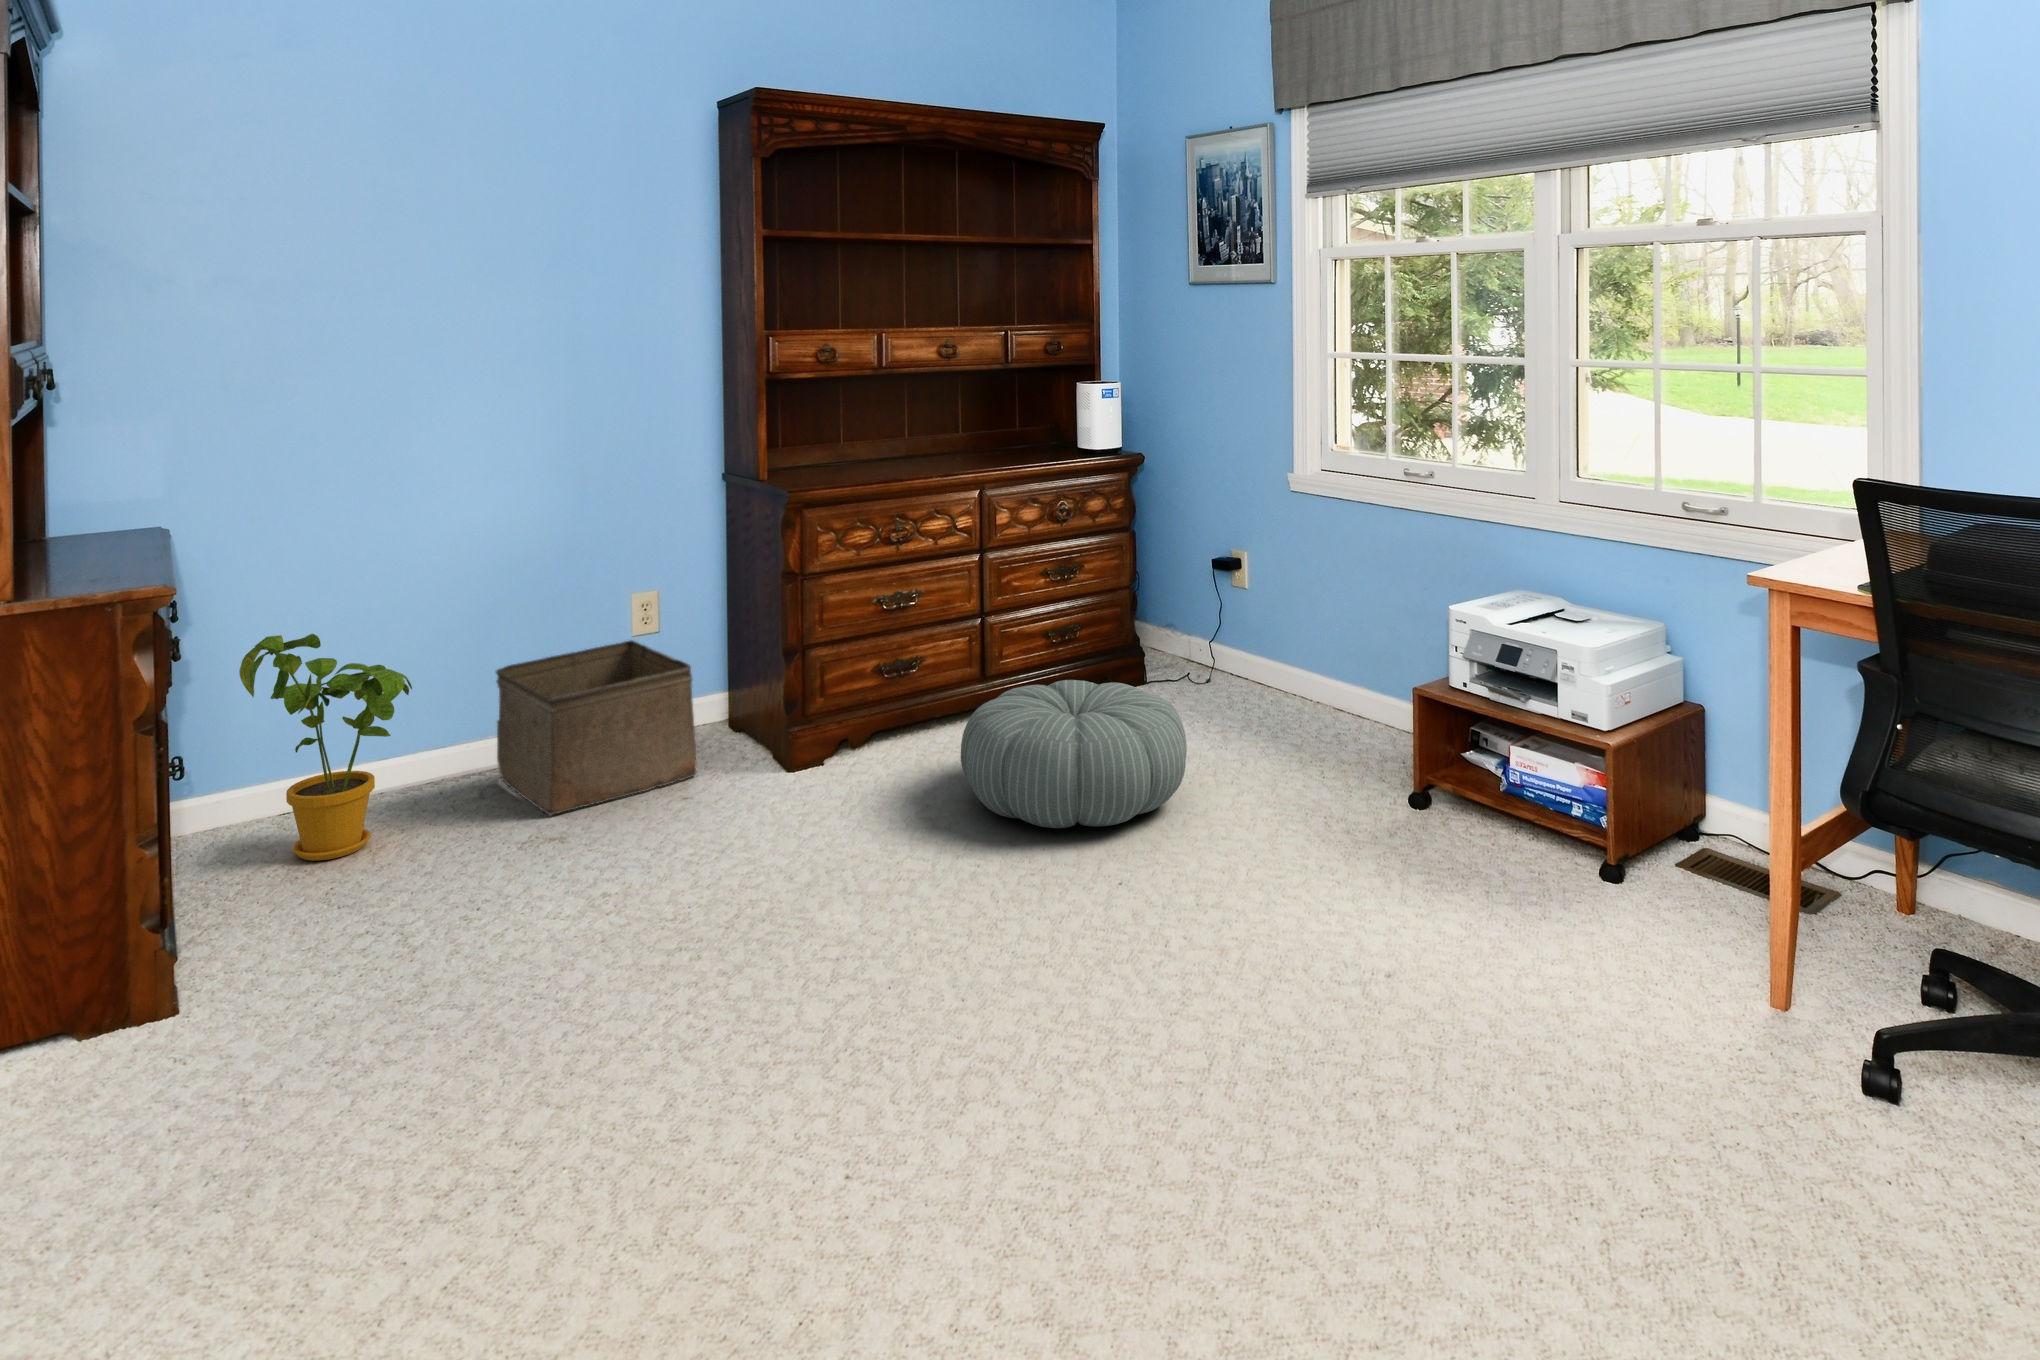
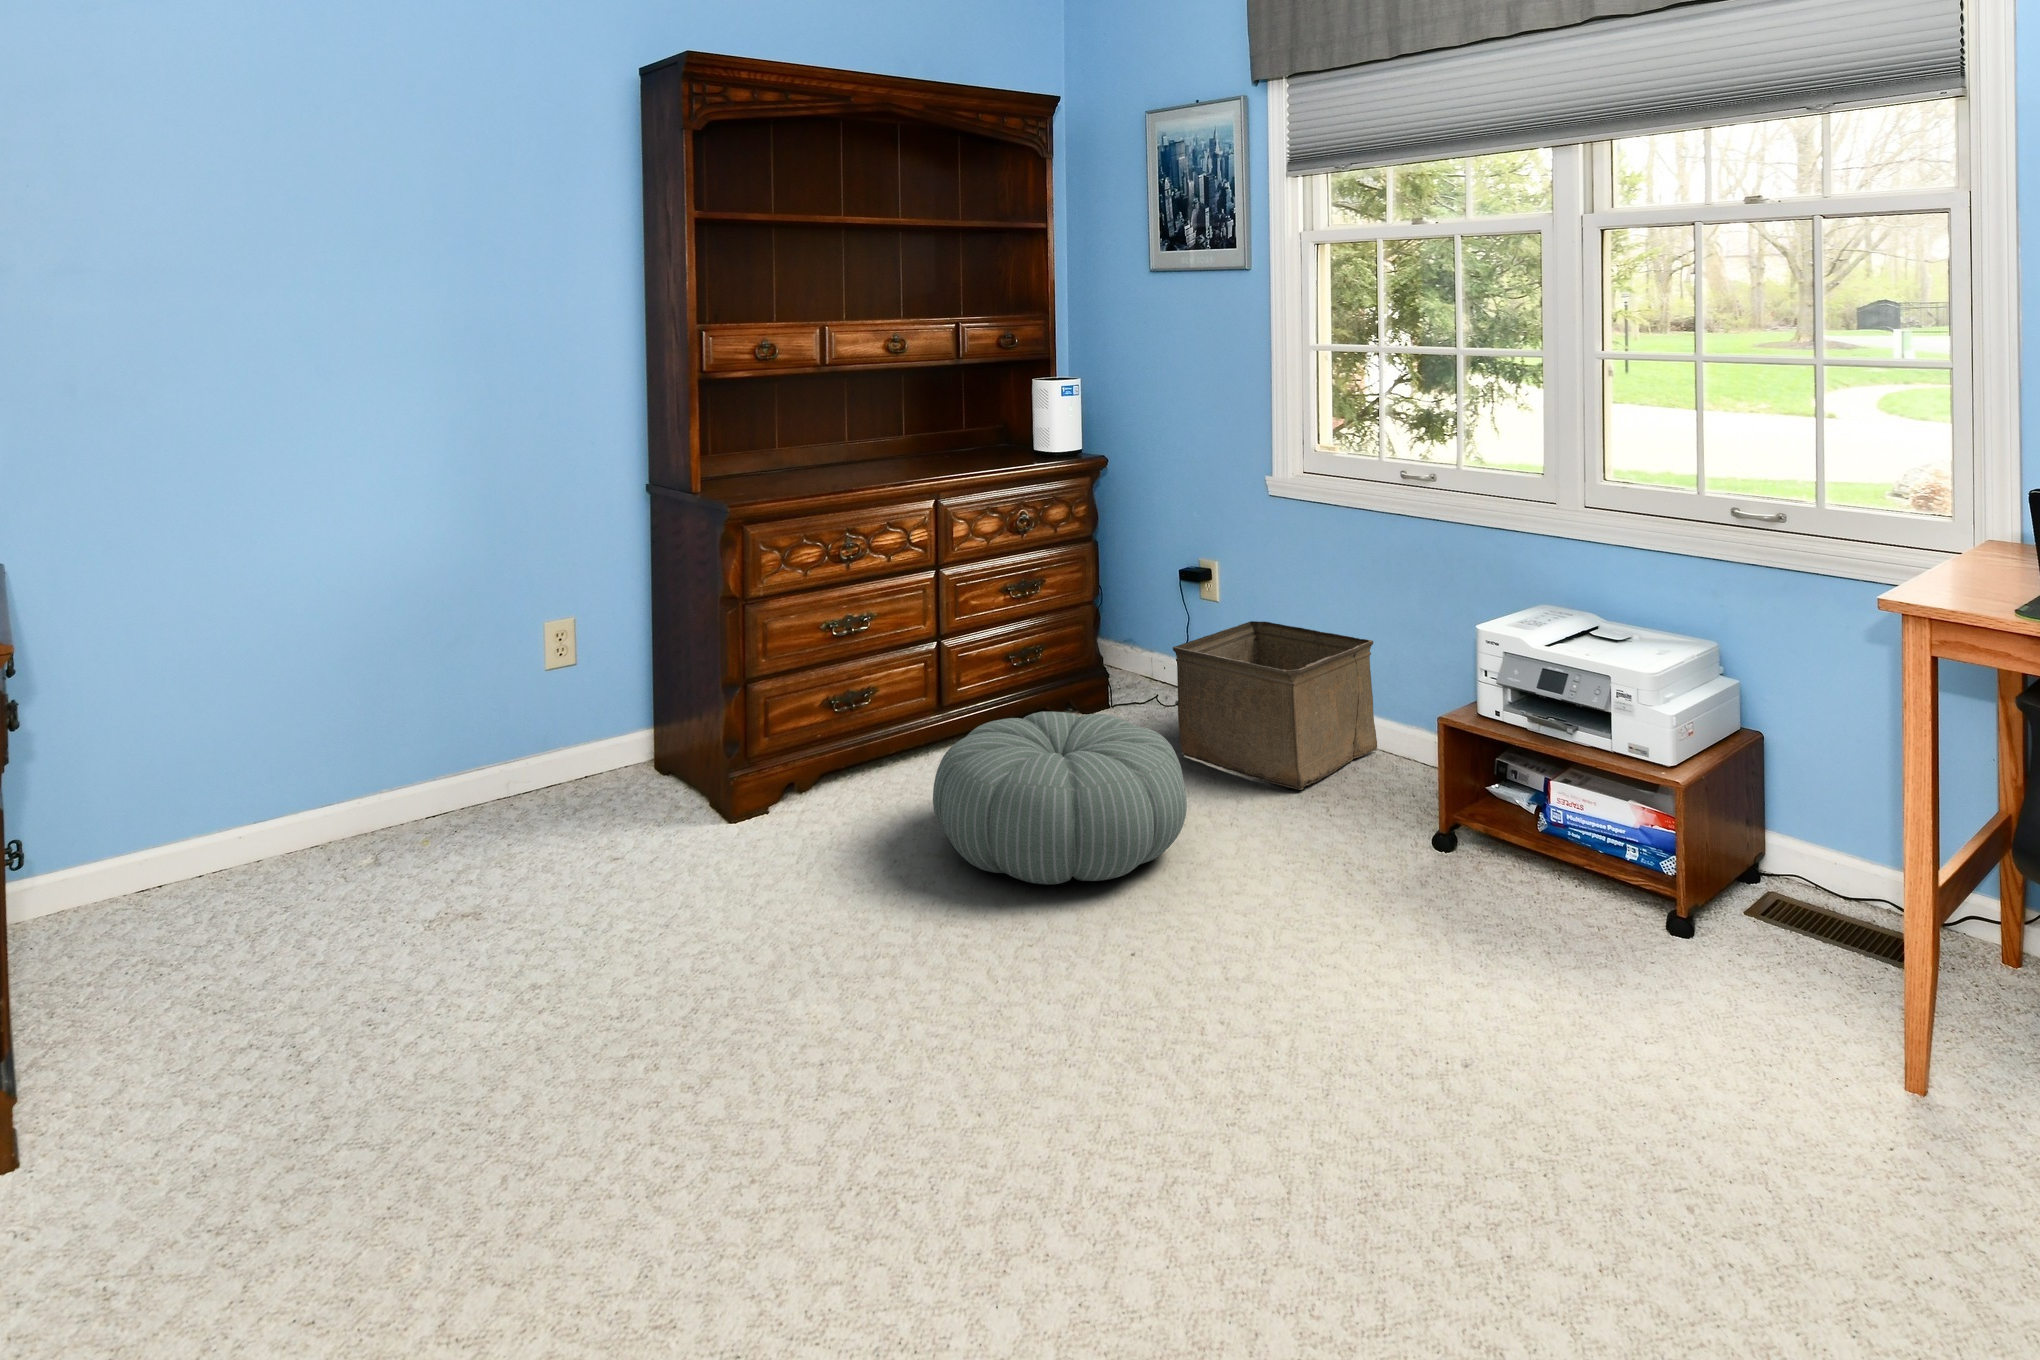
house plant: present [239,634,412,861] -> none [94,683,302,949]
storage bin: present [496,640,696,815] -> present [1173,621,1377,790]

